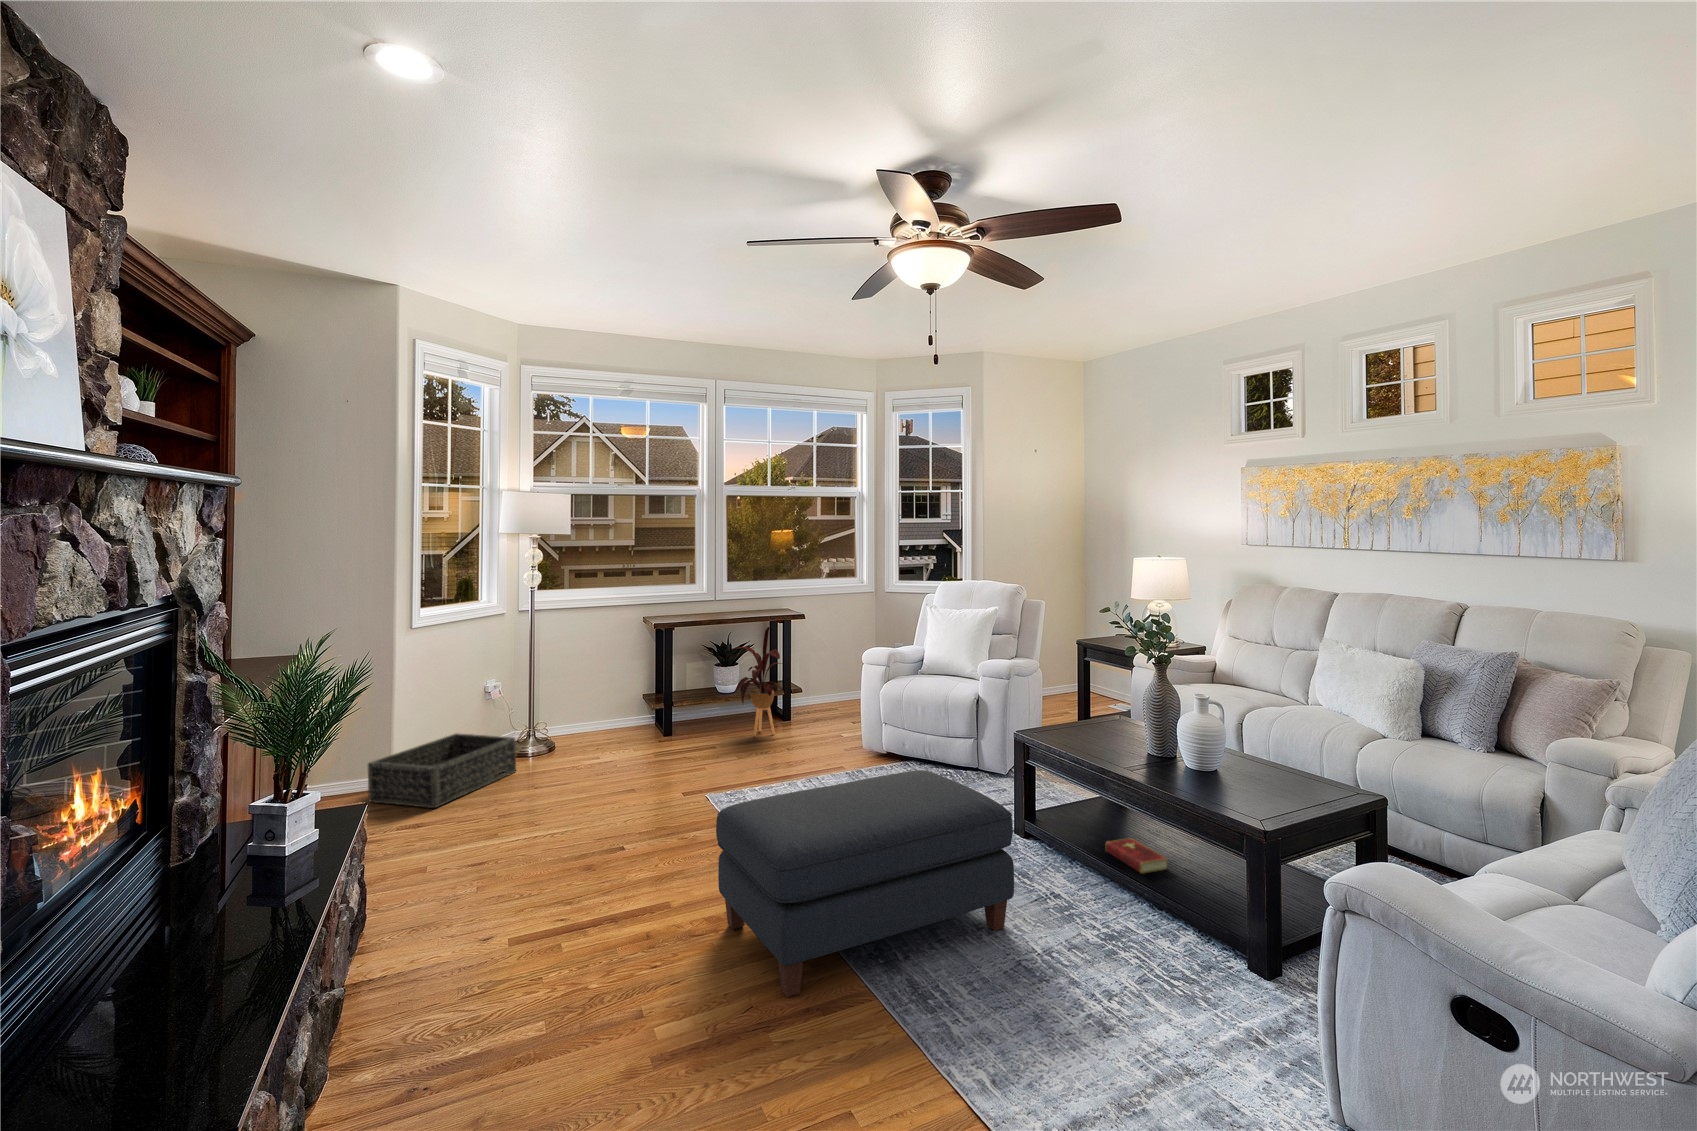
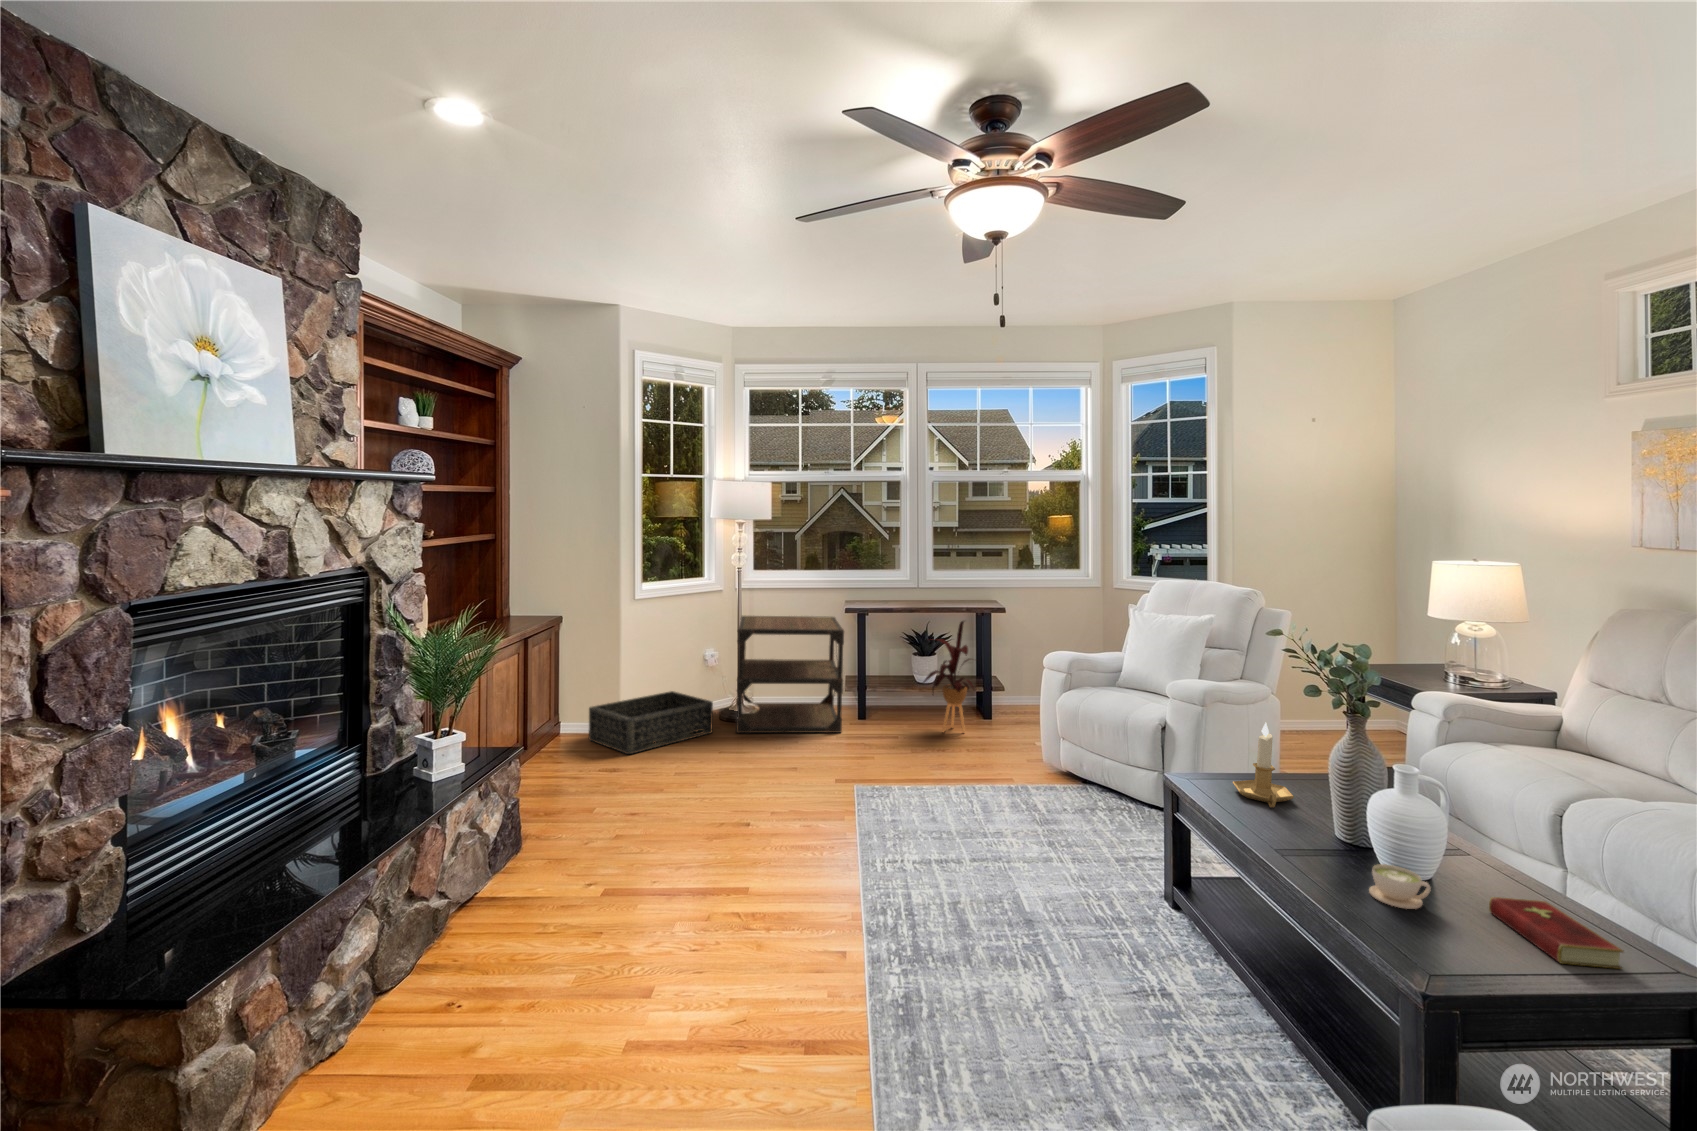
side table: none [524,635,657,768] -> present [736,616,844,733]
candlestick: none [1060,678,1105,742] -> present [1233,723,1294,808]
coffee cup: none [1189,762,1226,788] -> present [1369,864,1431,909]
ottoman: present [716,770,1014,997] -> none [763,801,1087,1023]
hardcover book: present [1106,838,1167,874] -> present [1489,897,1623,969]

